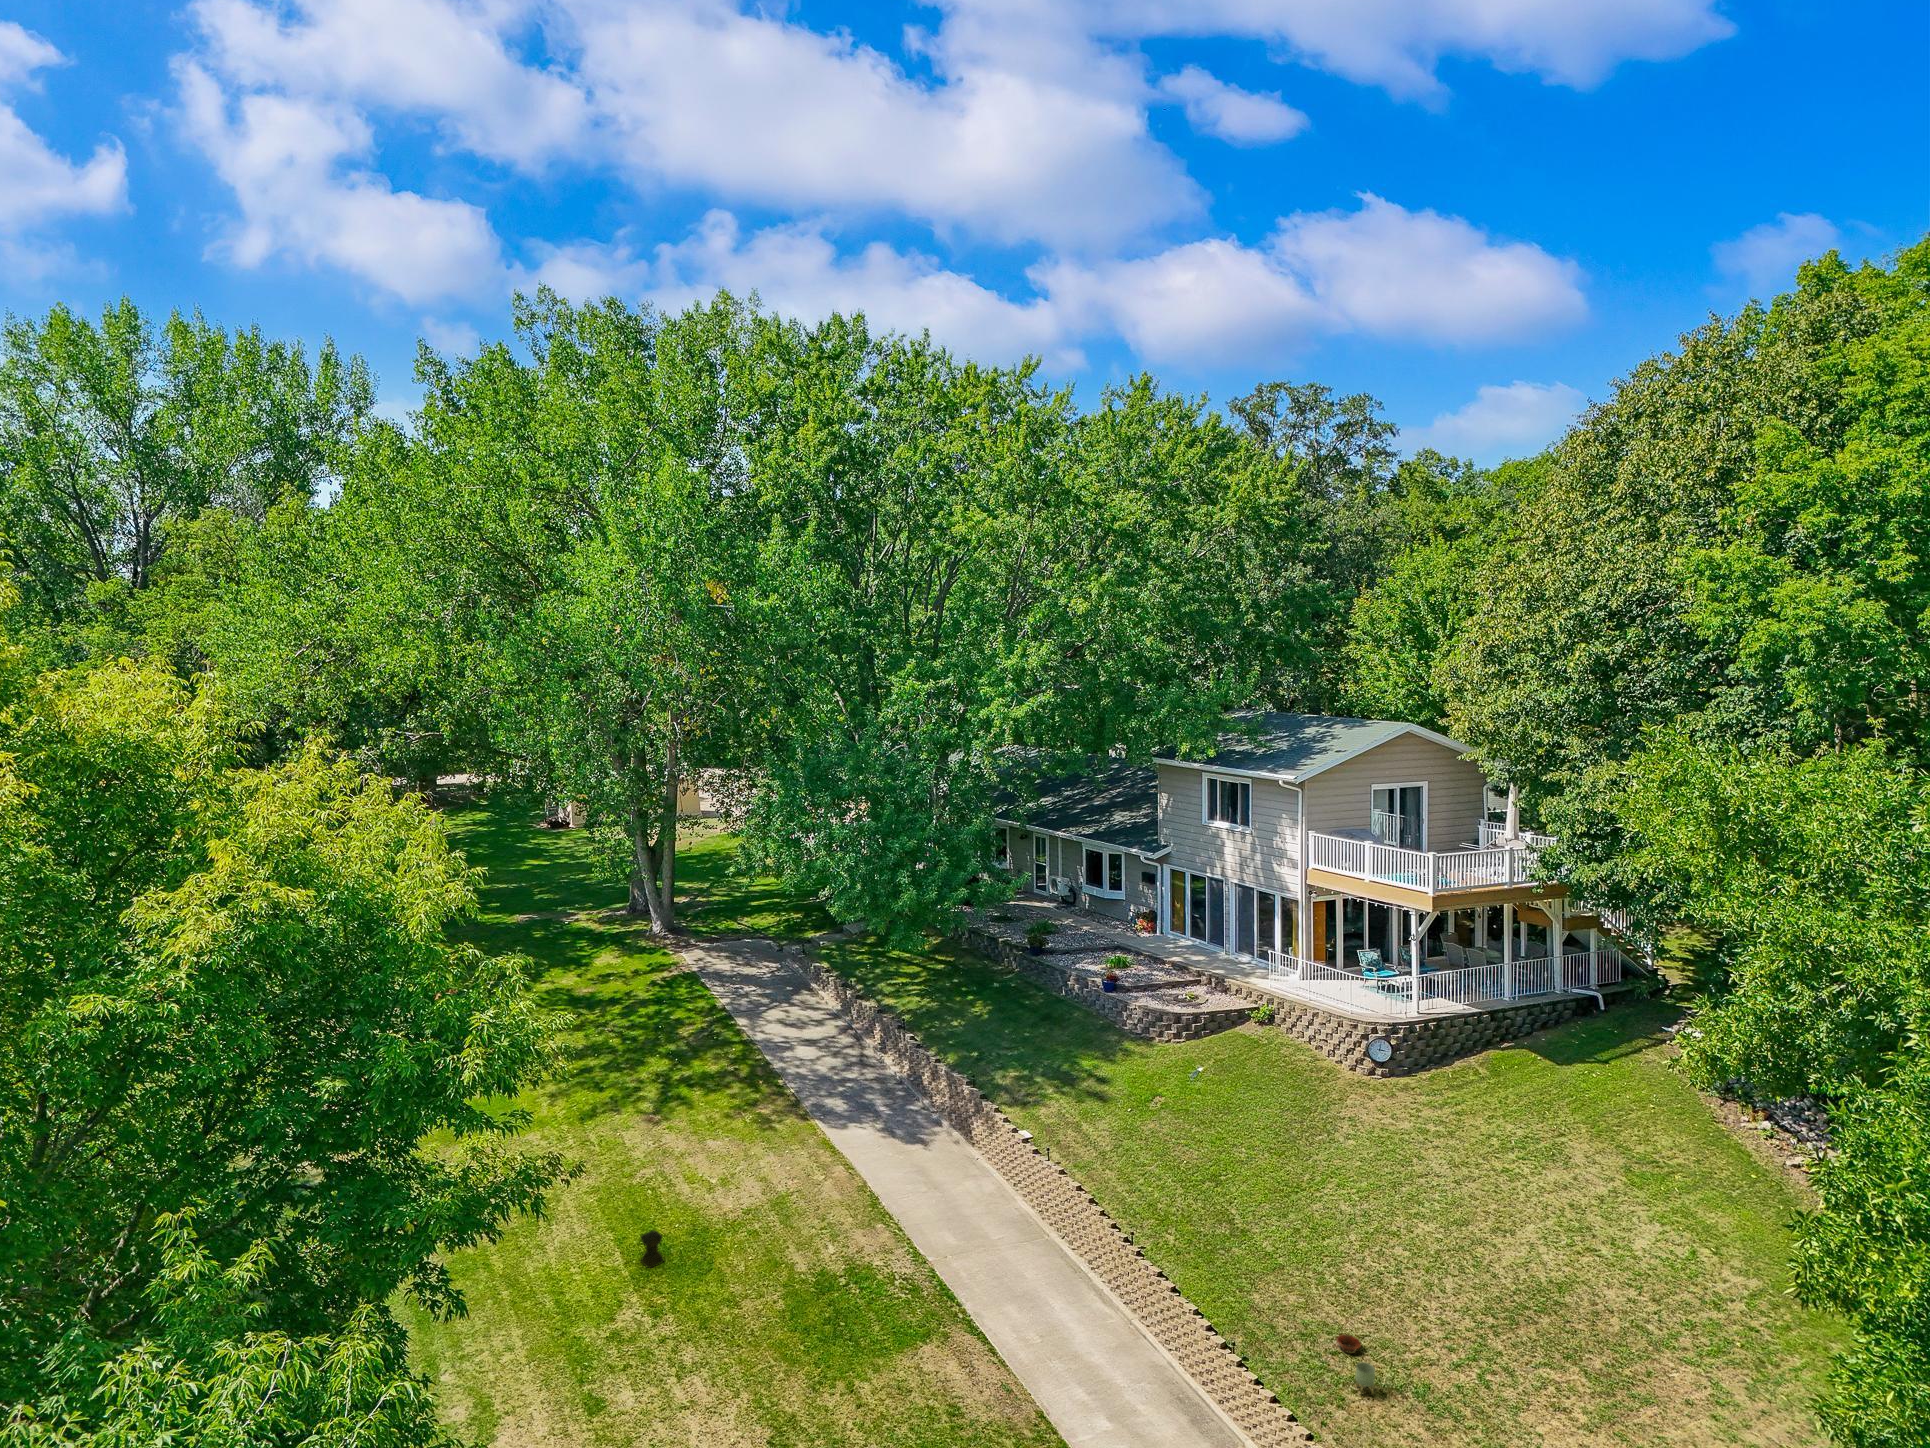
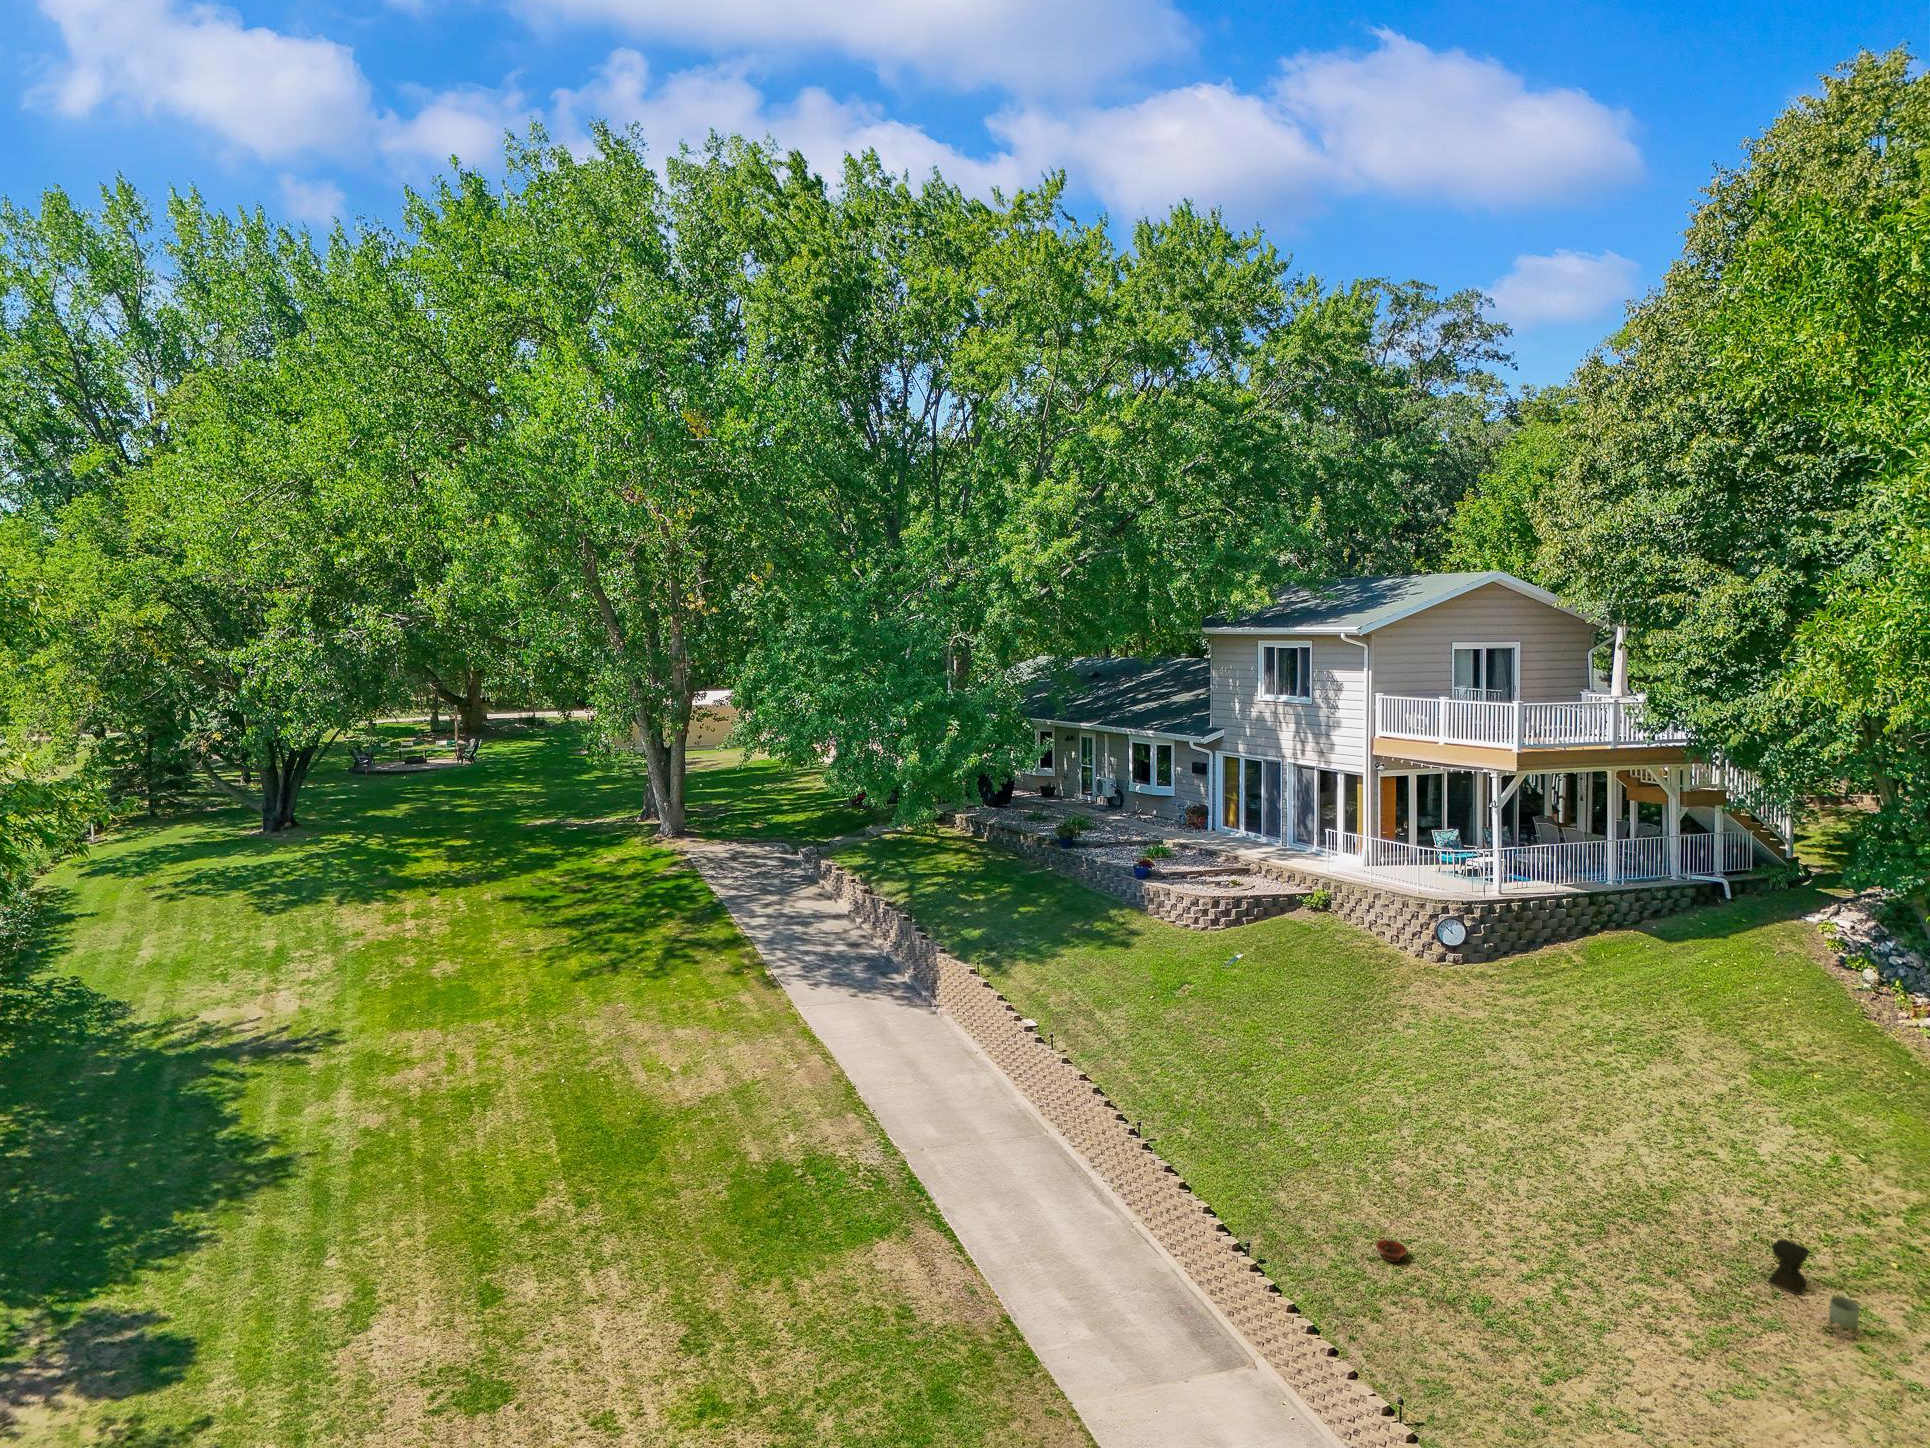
stool: present [640,1230,664,1268] -> present [1768,1239,1810,1295]
planter: present [1356,1362,1375,1394] -> present [1828,1296,1860,1338]

